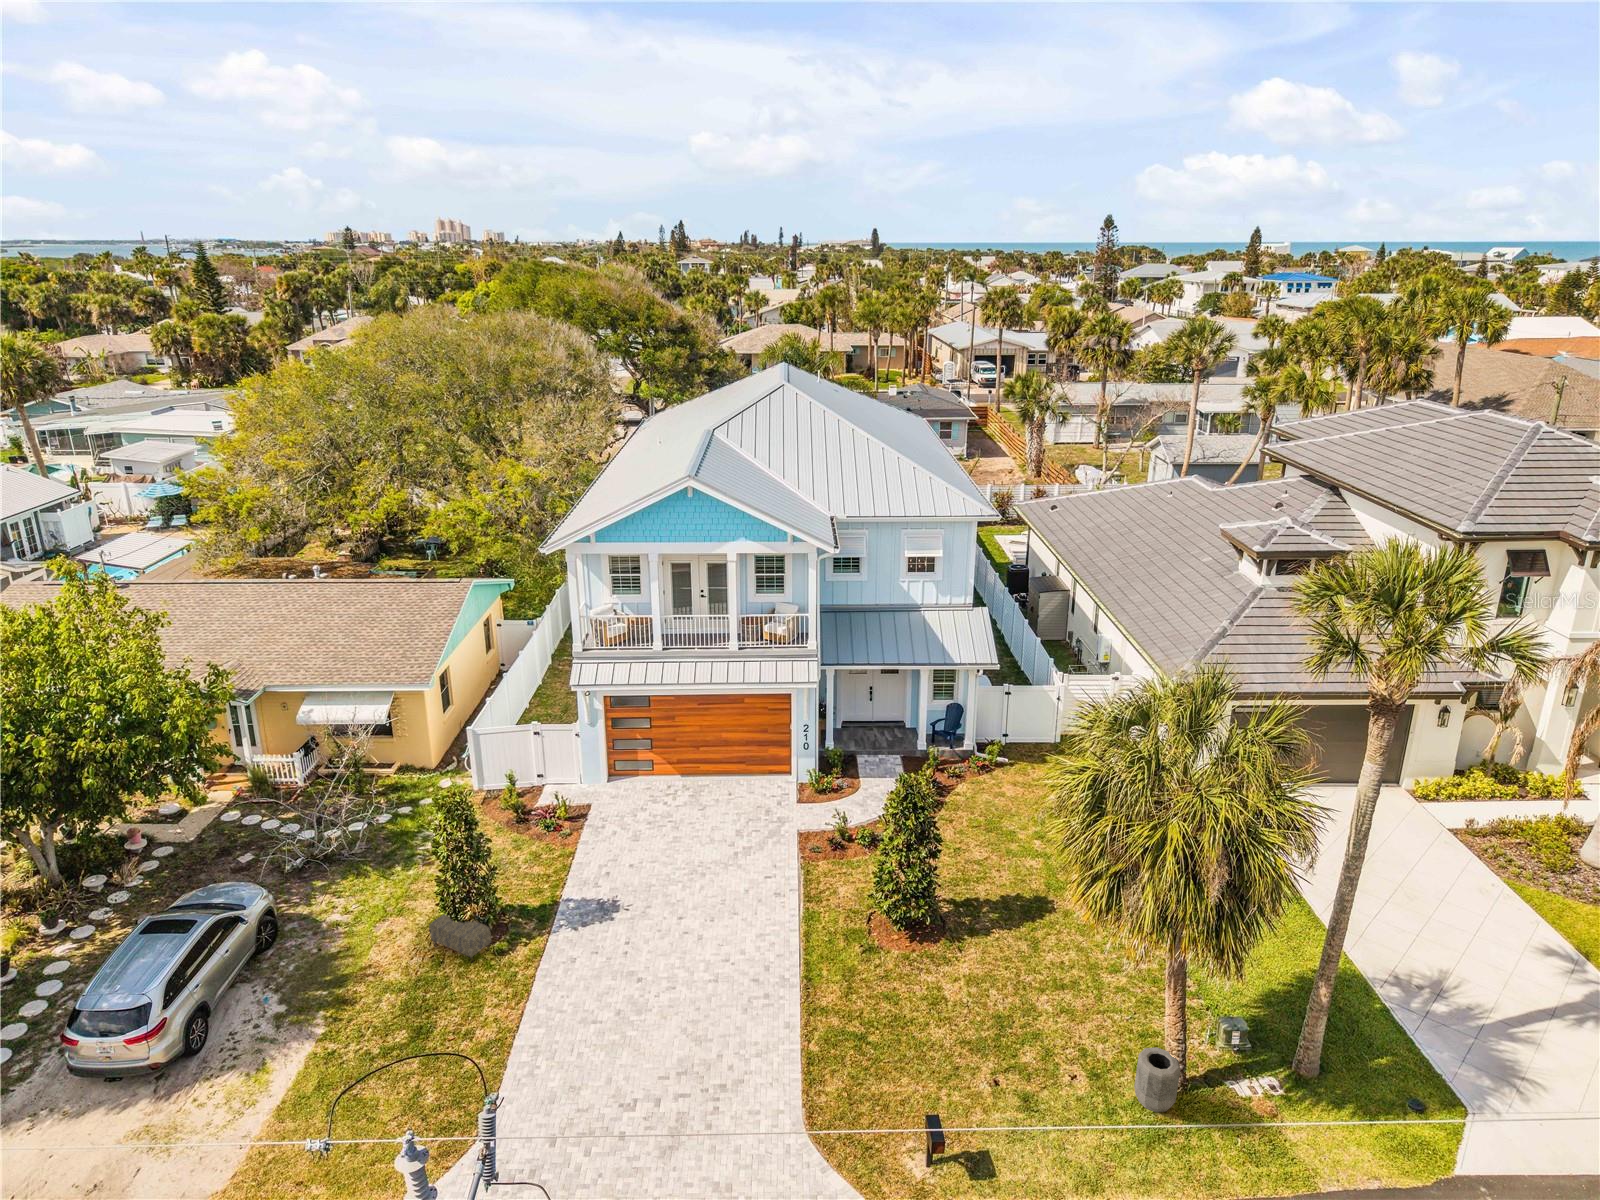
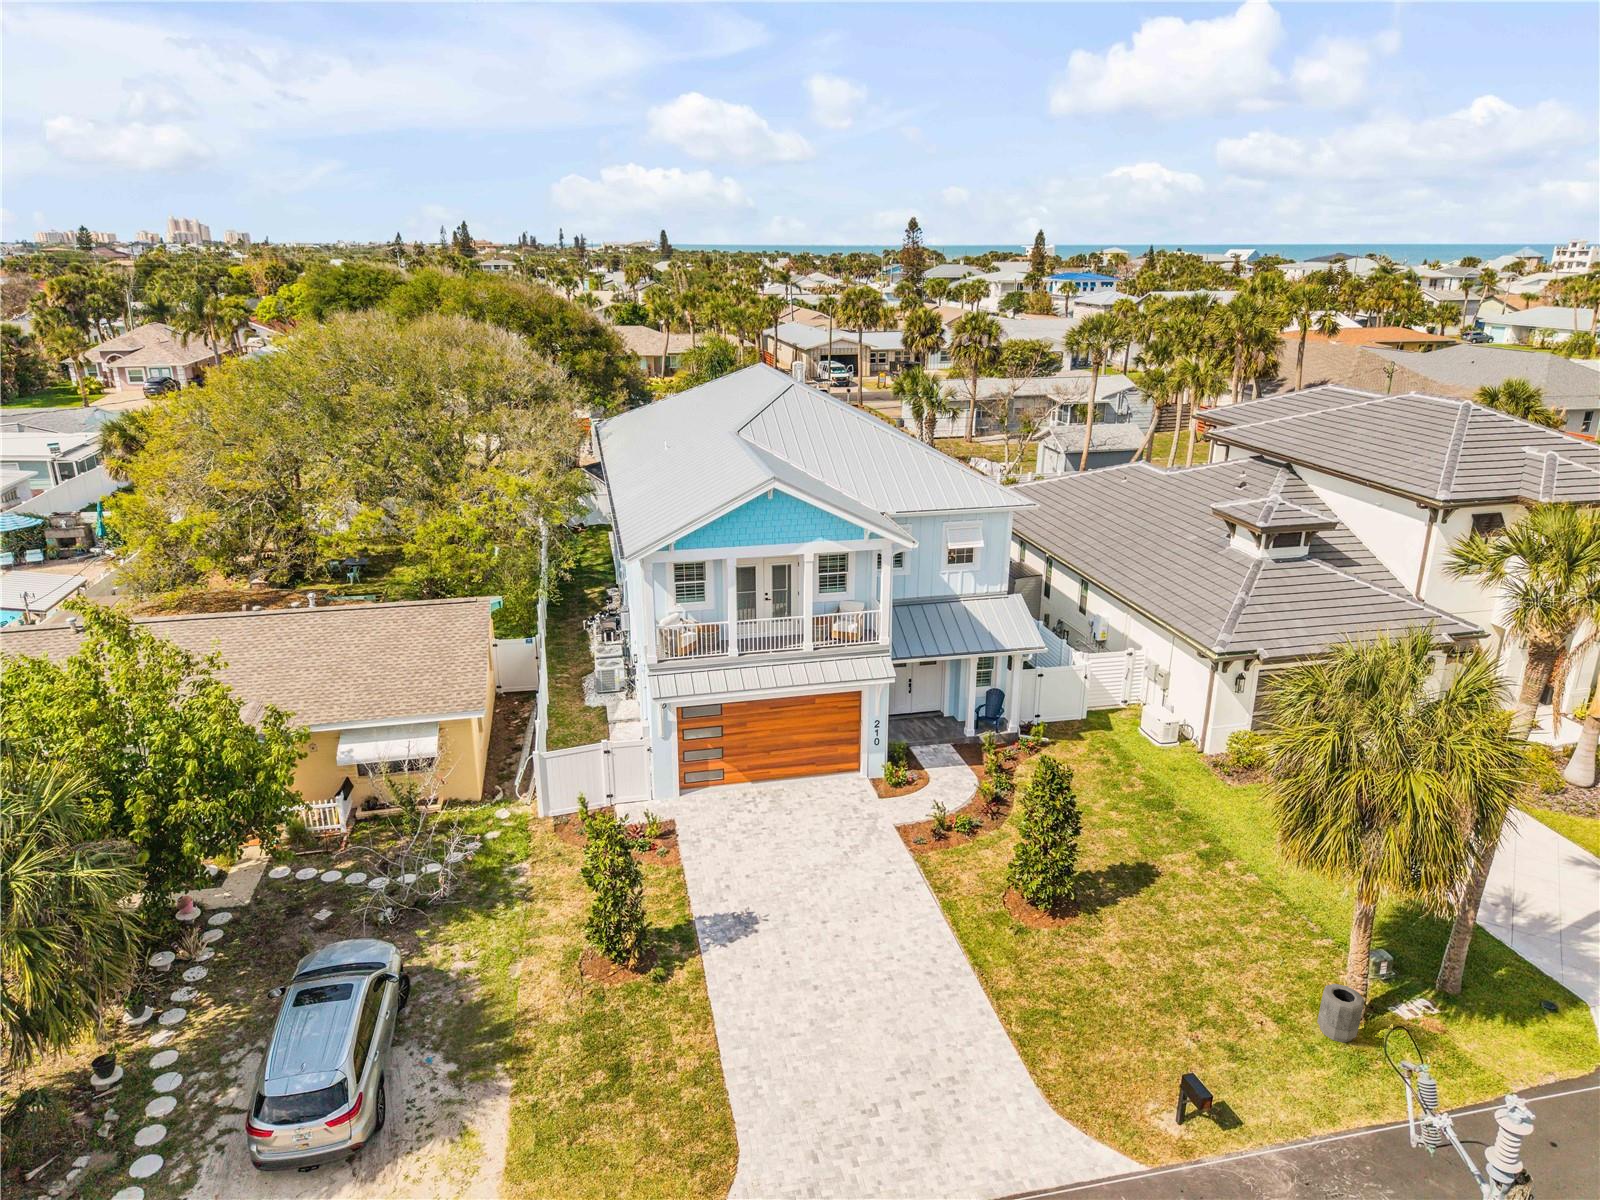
bench: present [429,914,491,963] -> none [580,942,647,994]

